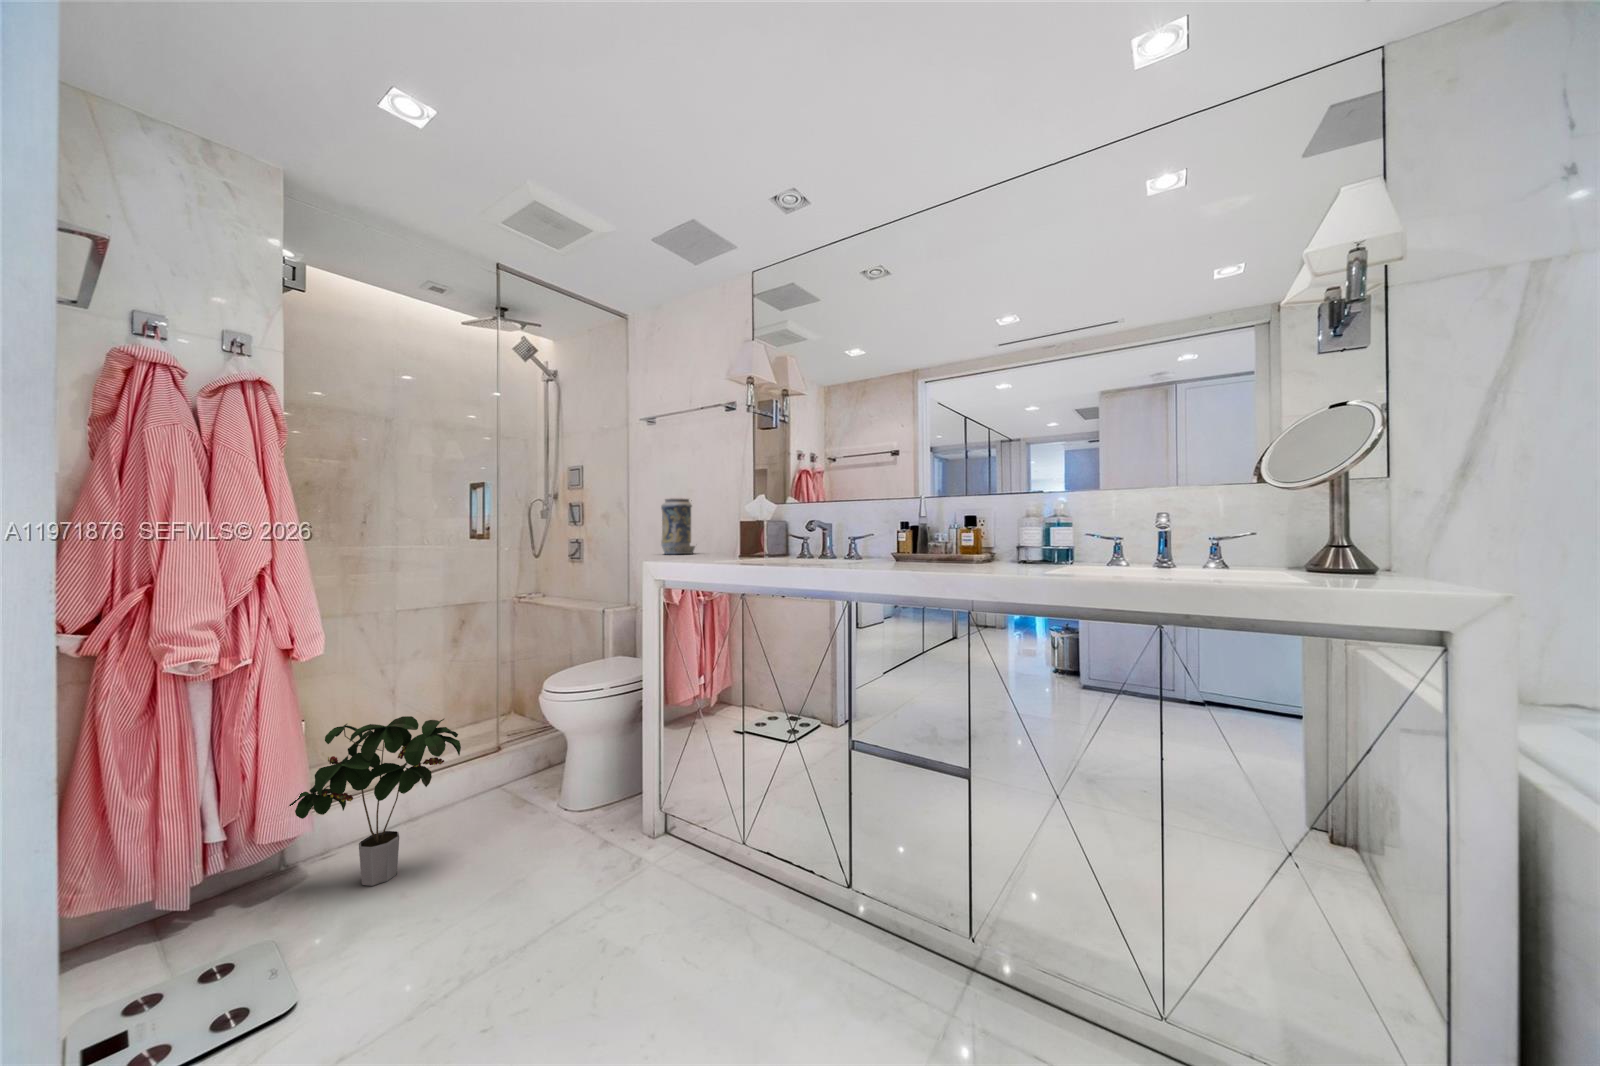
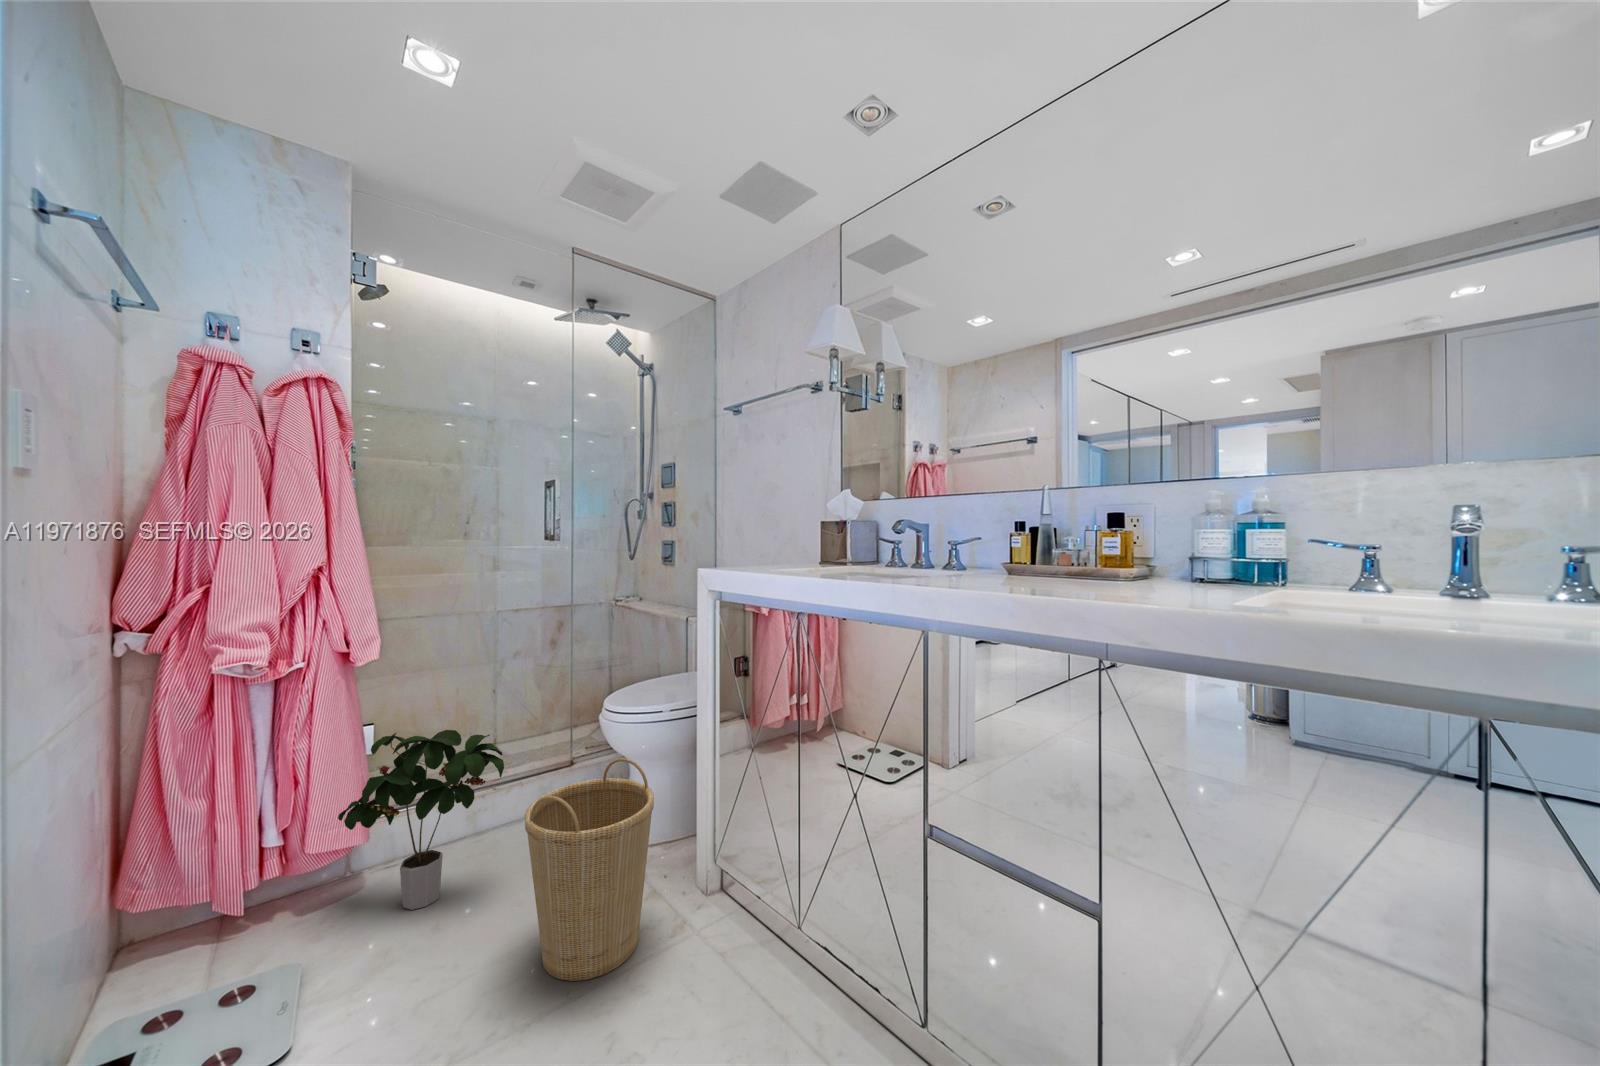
decorative vase: present [661,498,695,554] -> none [739,495,778,558]
basket: none [504,726,617,912] -> present [525,758,654,981]

